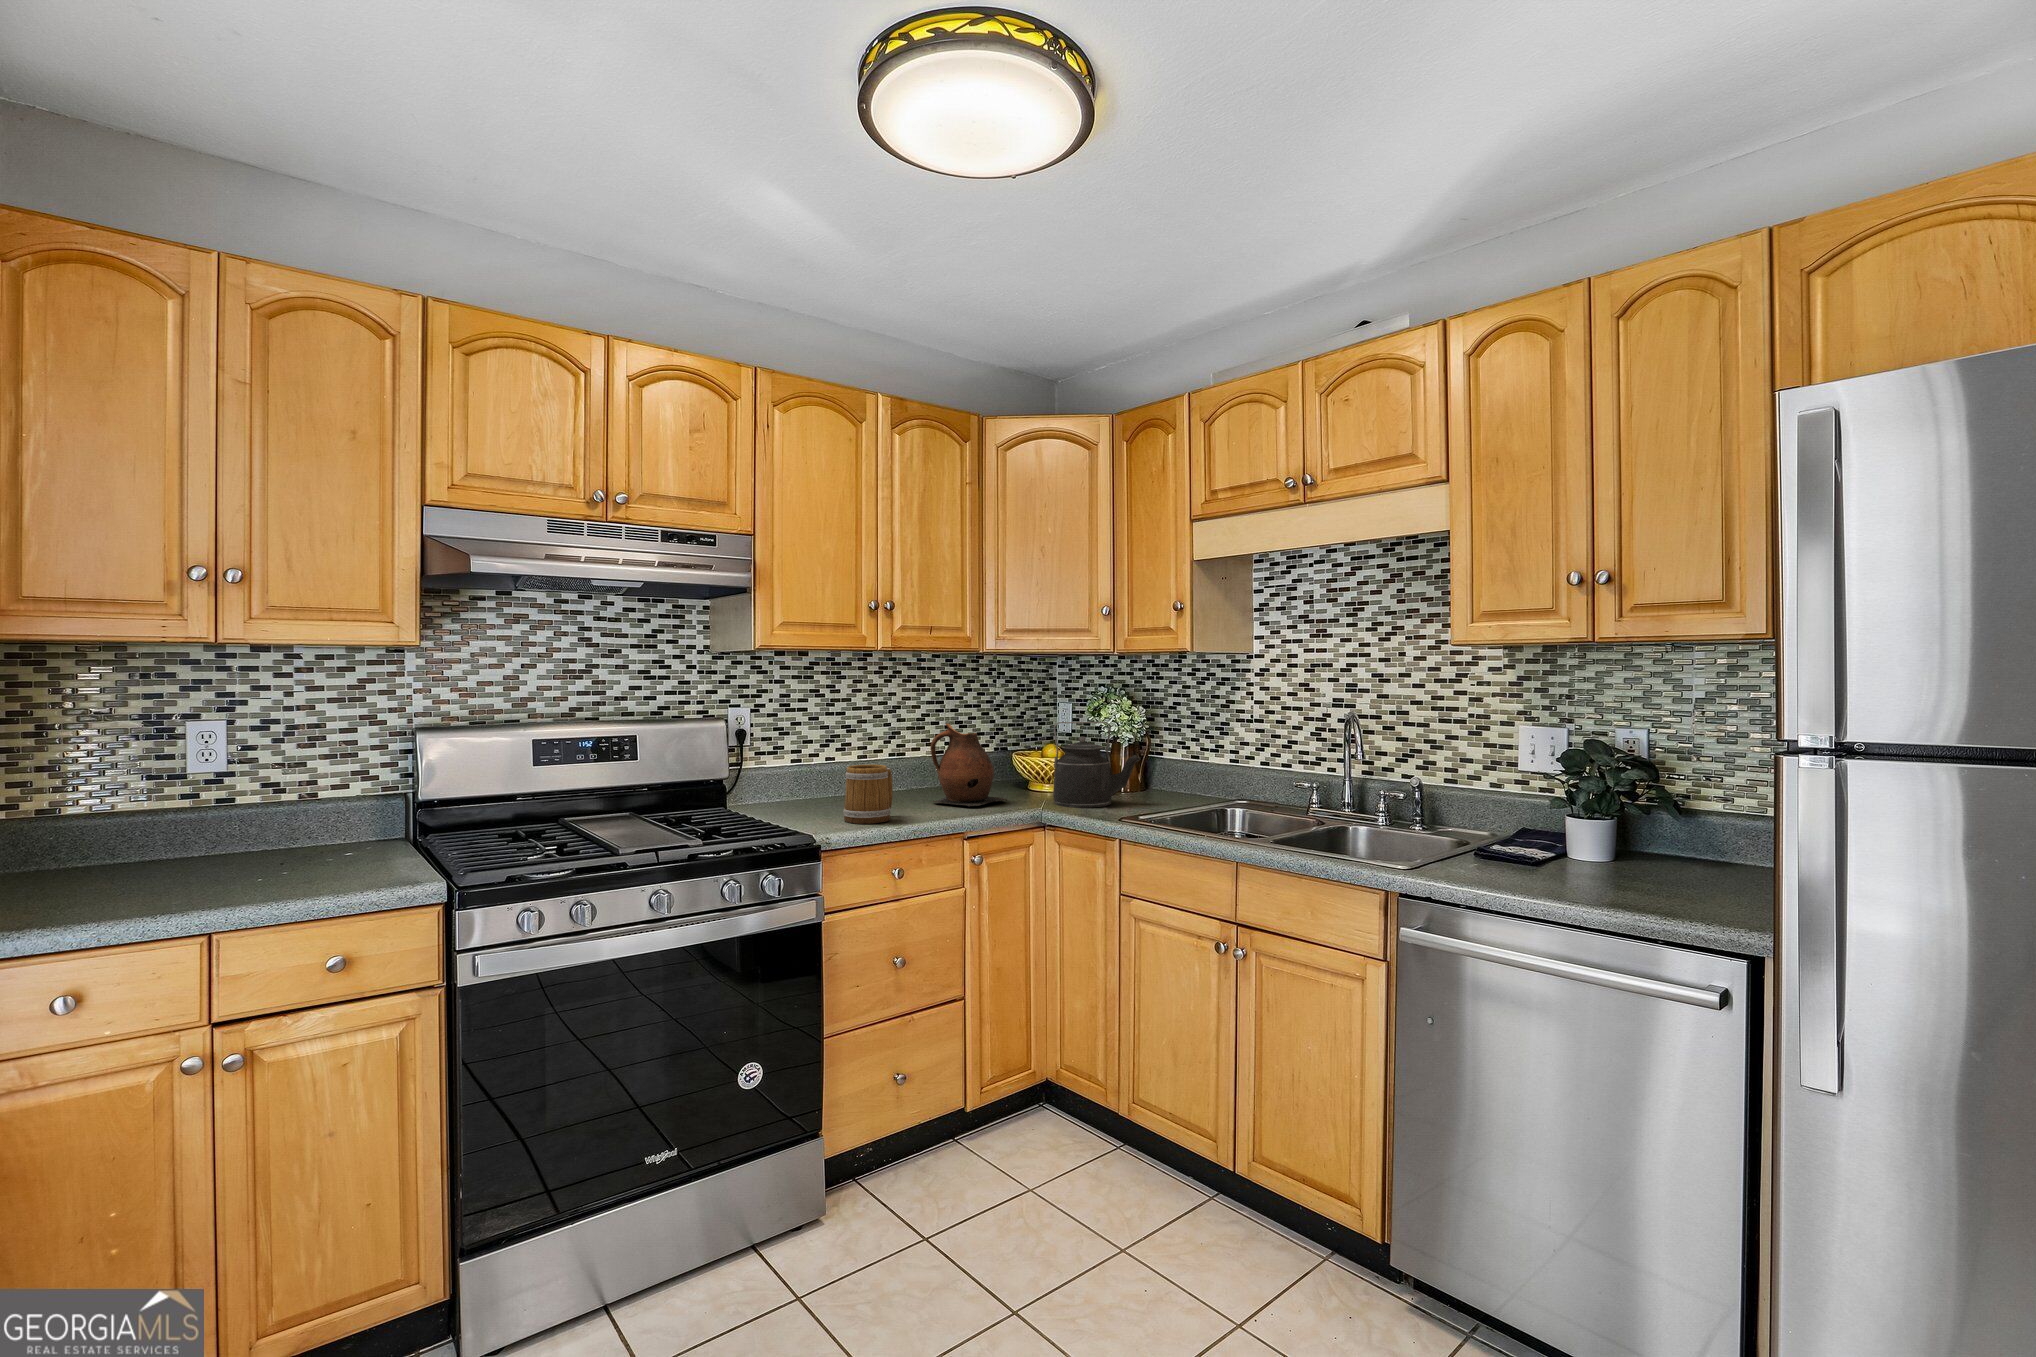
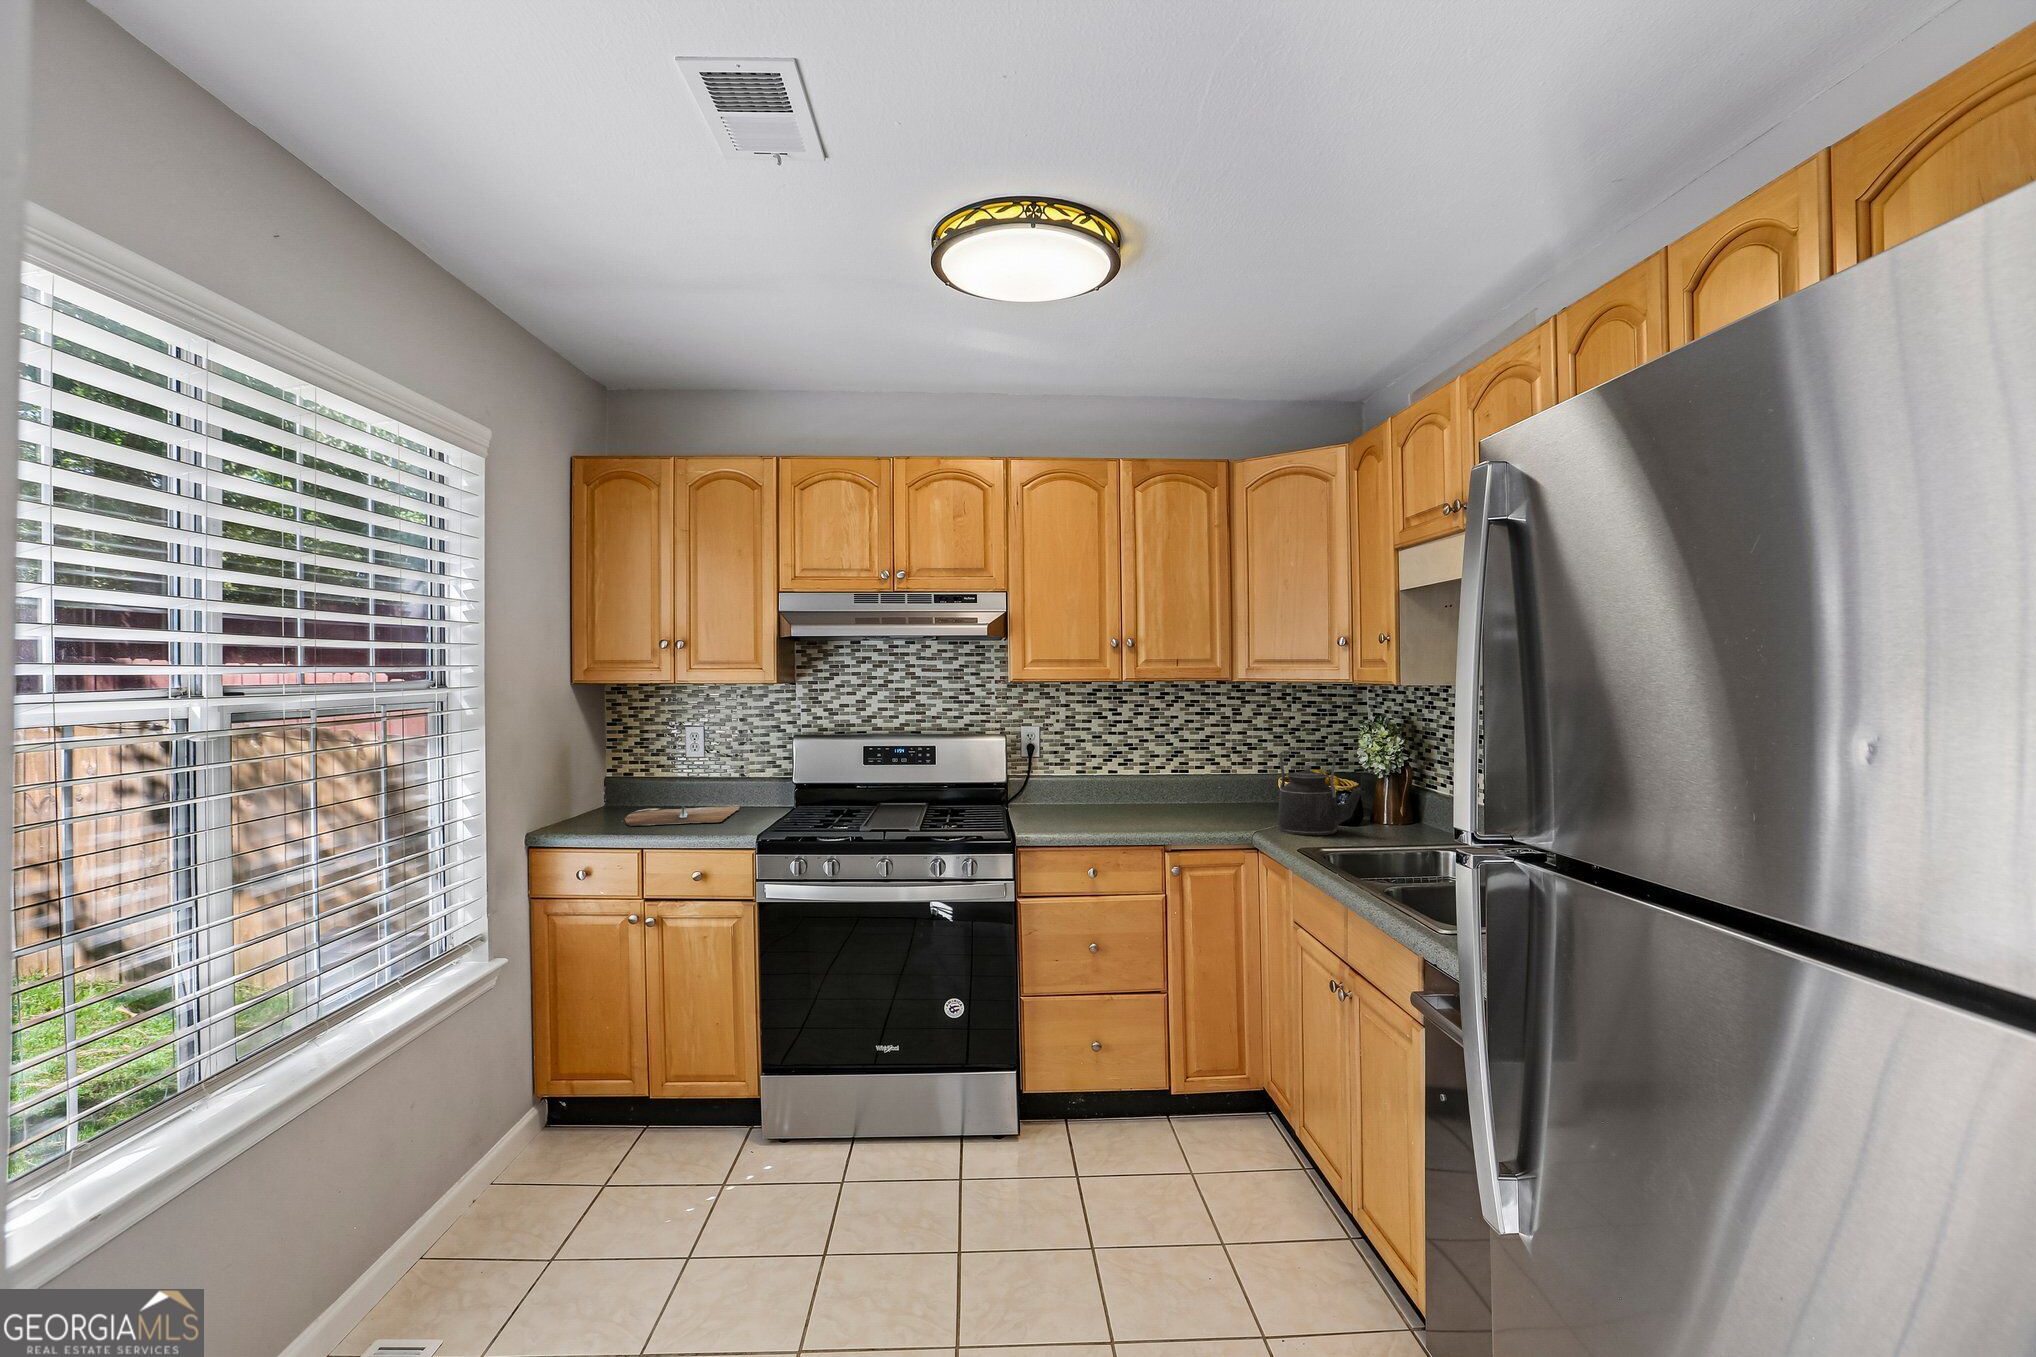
ceramic pitcher: present [931,724,1006,807] -> none [1170,747,1239,824]
mug: present [843,764,893,824] -> none [1060,779,1108,828]
cutting board: none [83,845,330,897] -> present [624,805,740,826]

